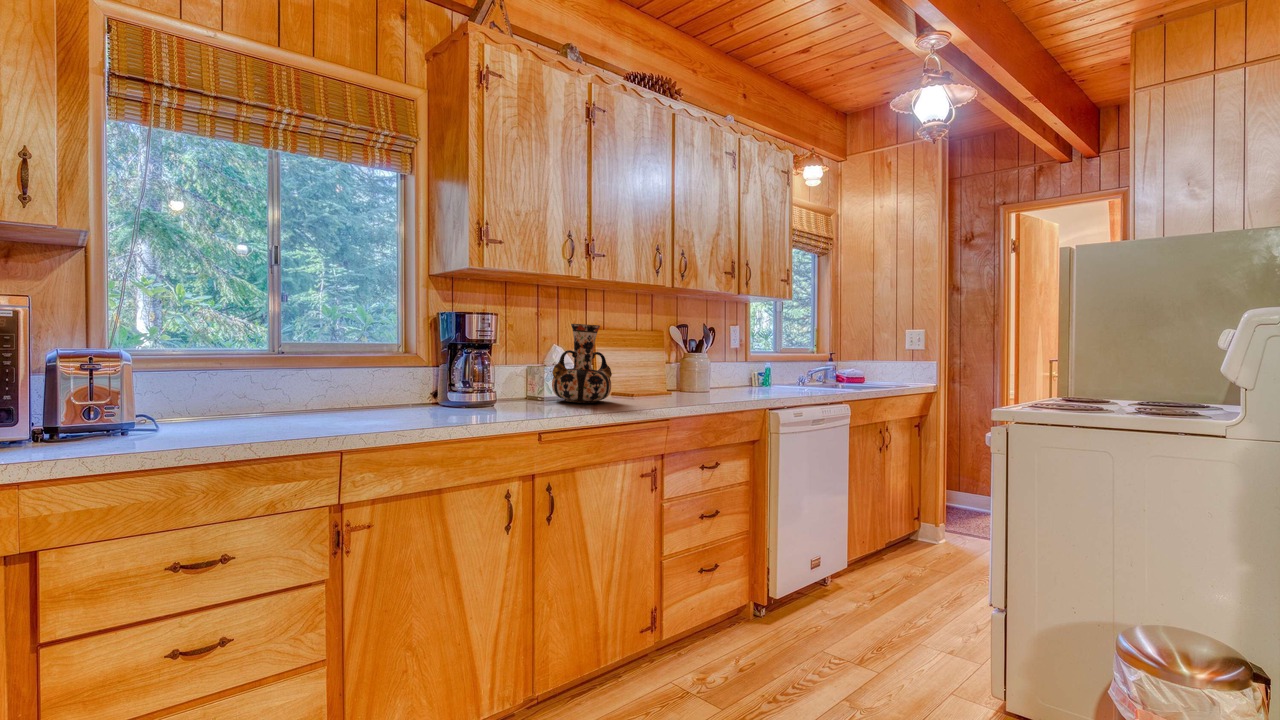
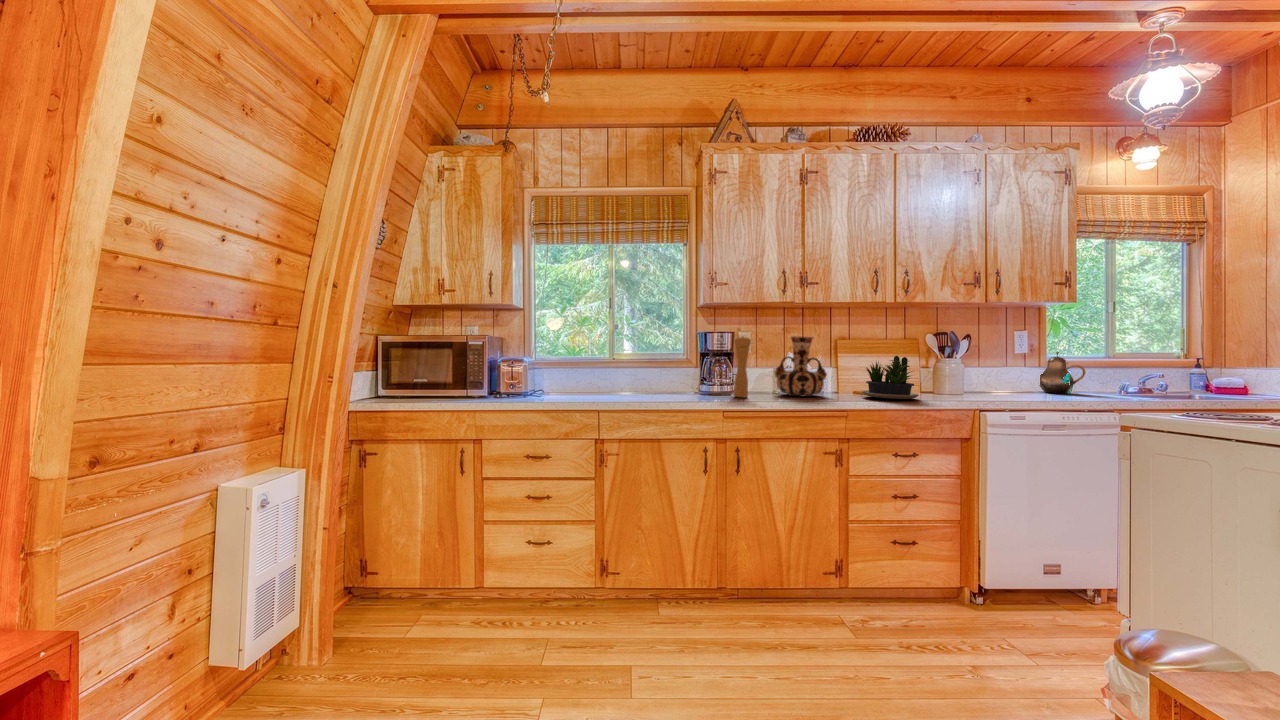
pepper mill: none [514,322,540,410] -> present [734,337,751,398]
teapot: none [742,346,784,386] -> present [1039,352,1086,394]
potted plant: none [645,351,715,401] -> present [862,356,919,399]

